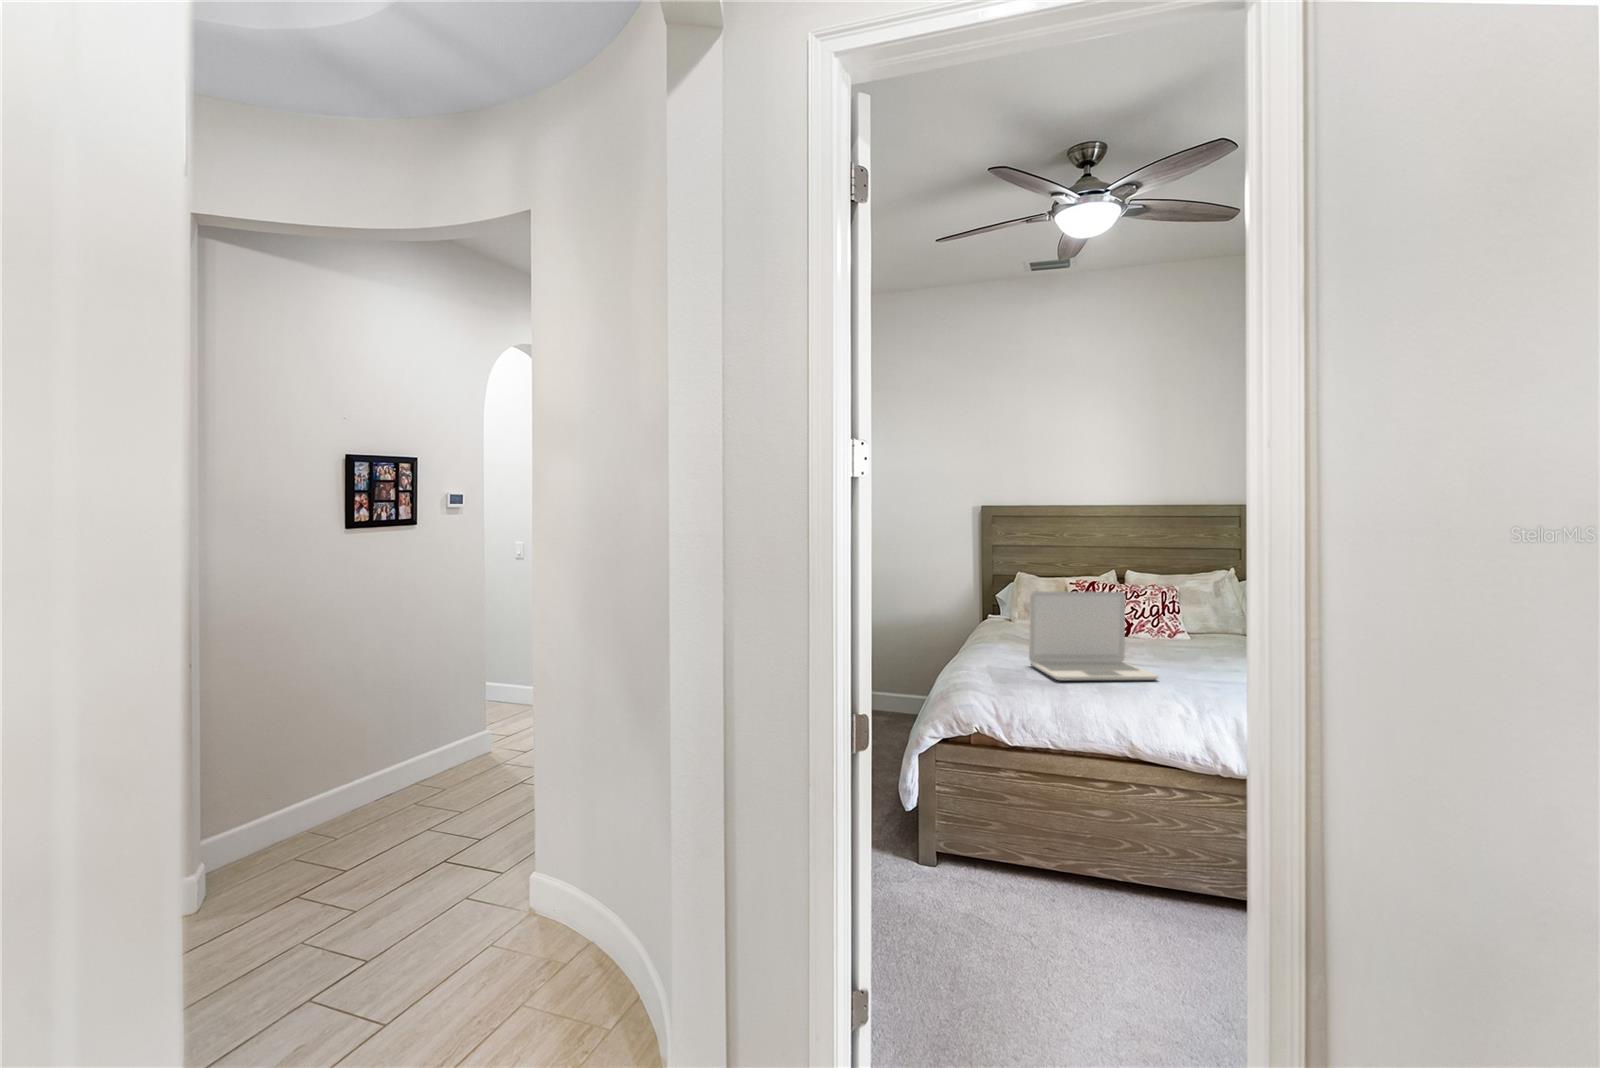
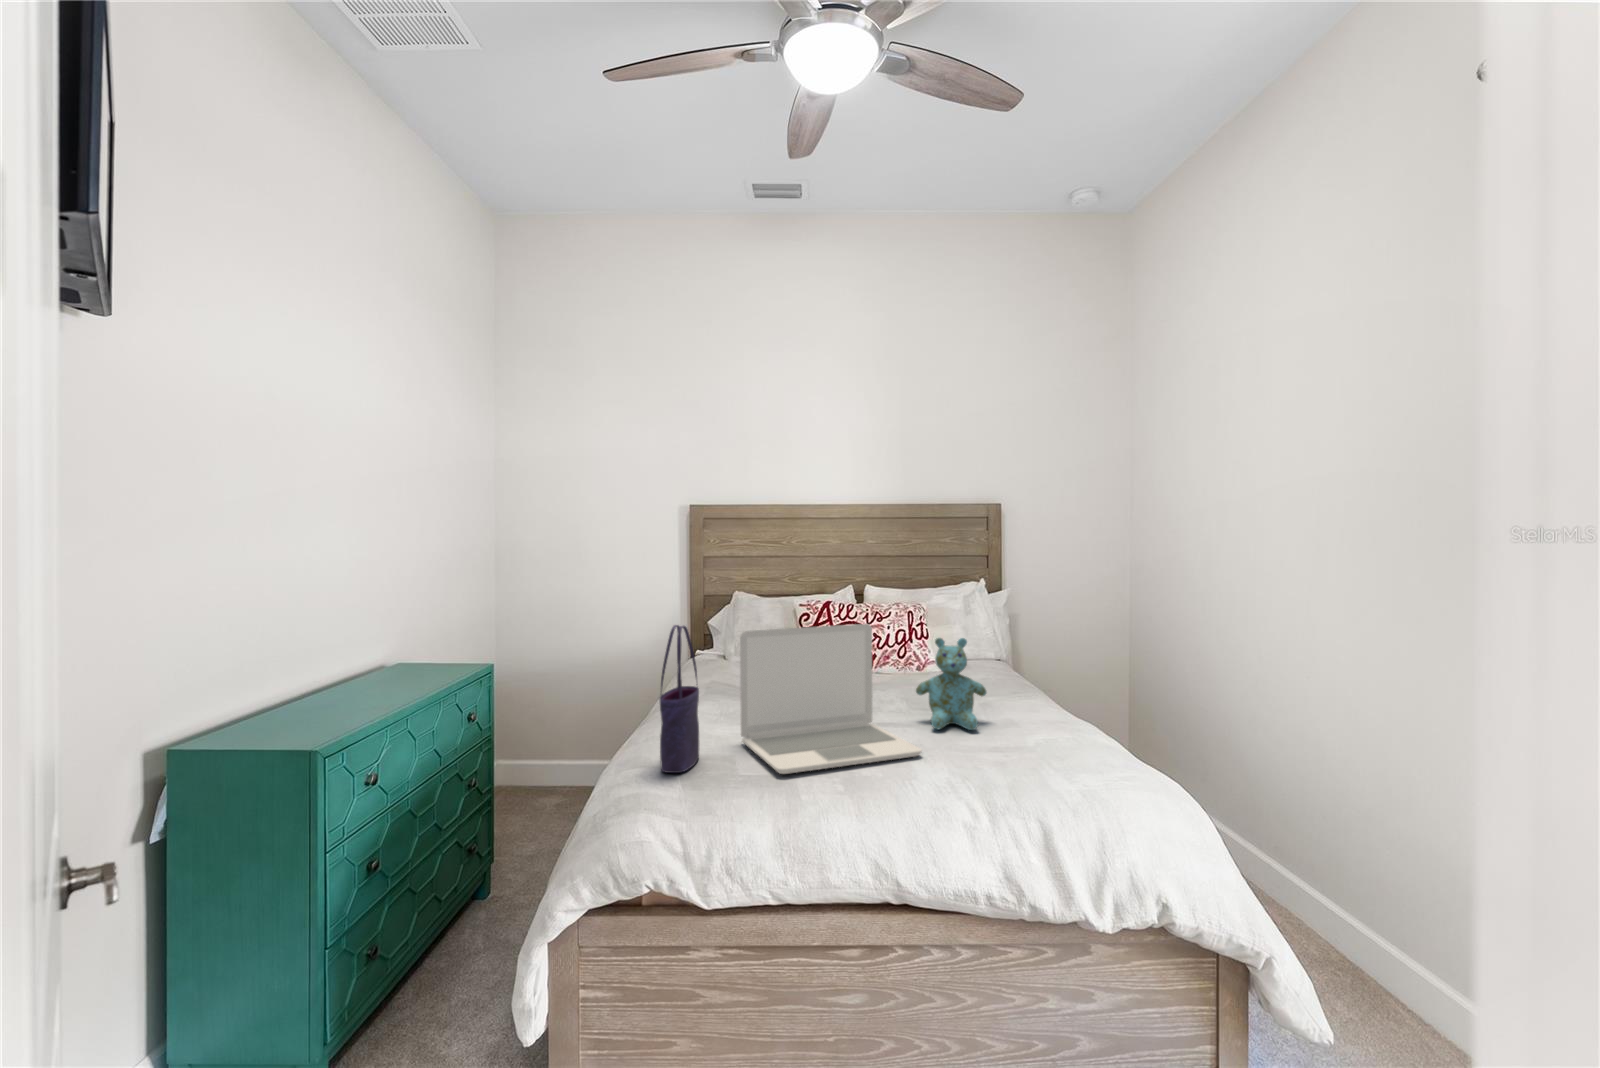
tote bag: none [979,584,1003,675] -> present [660,625,699,773]
stuffed bear: none [1159,605,1216,671] -> present [916,638,986,730]

